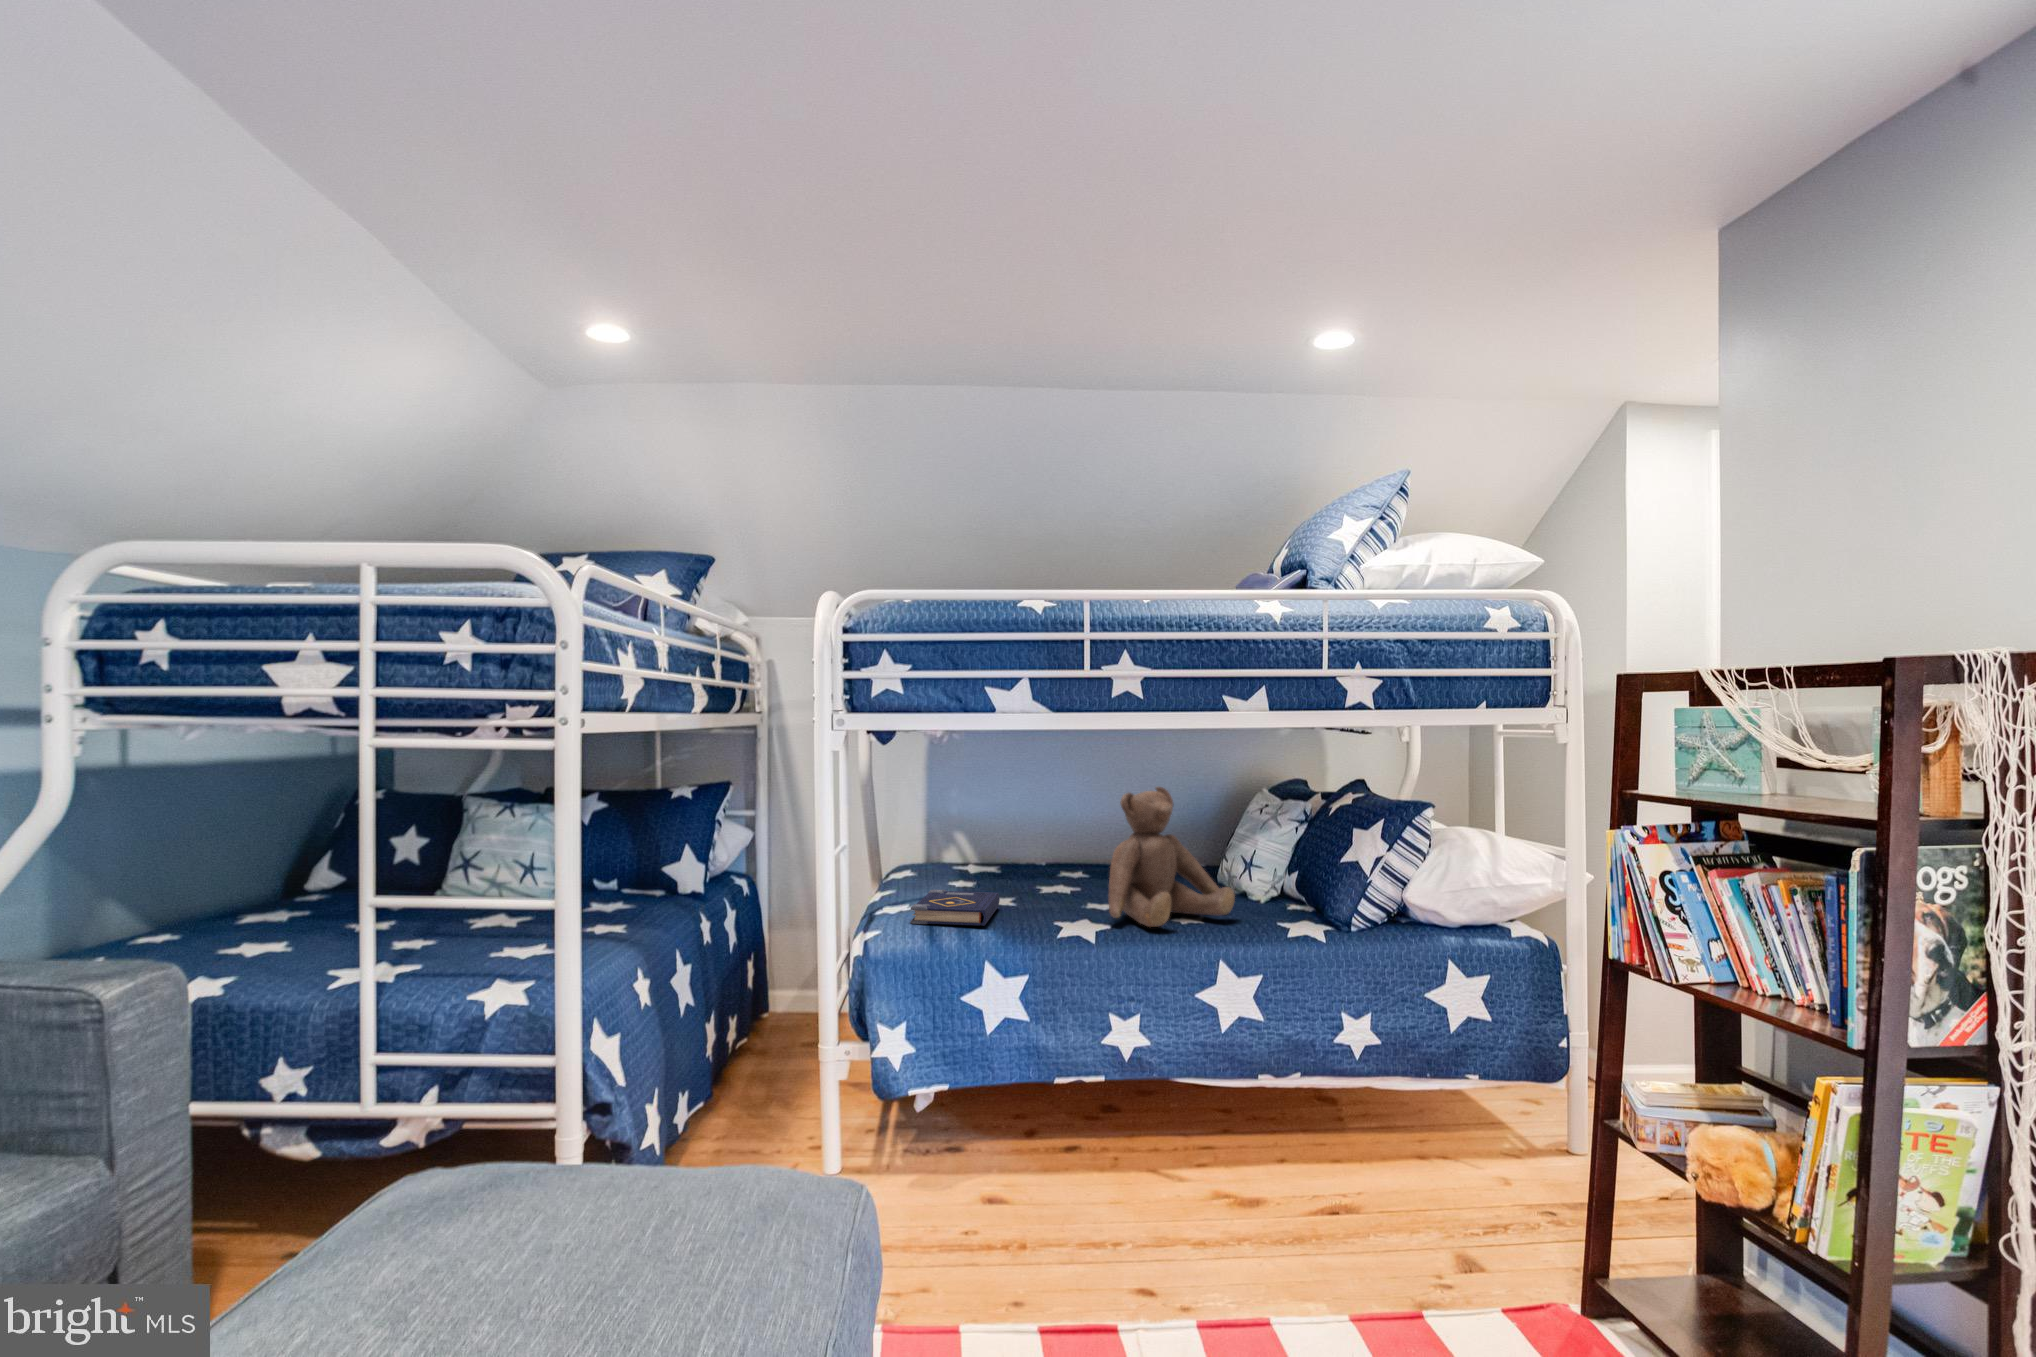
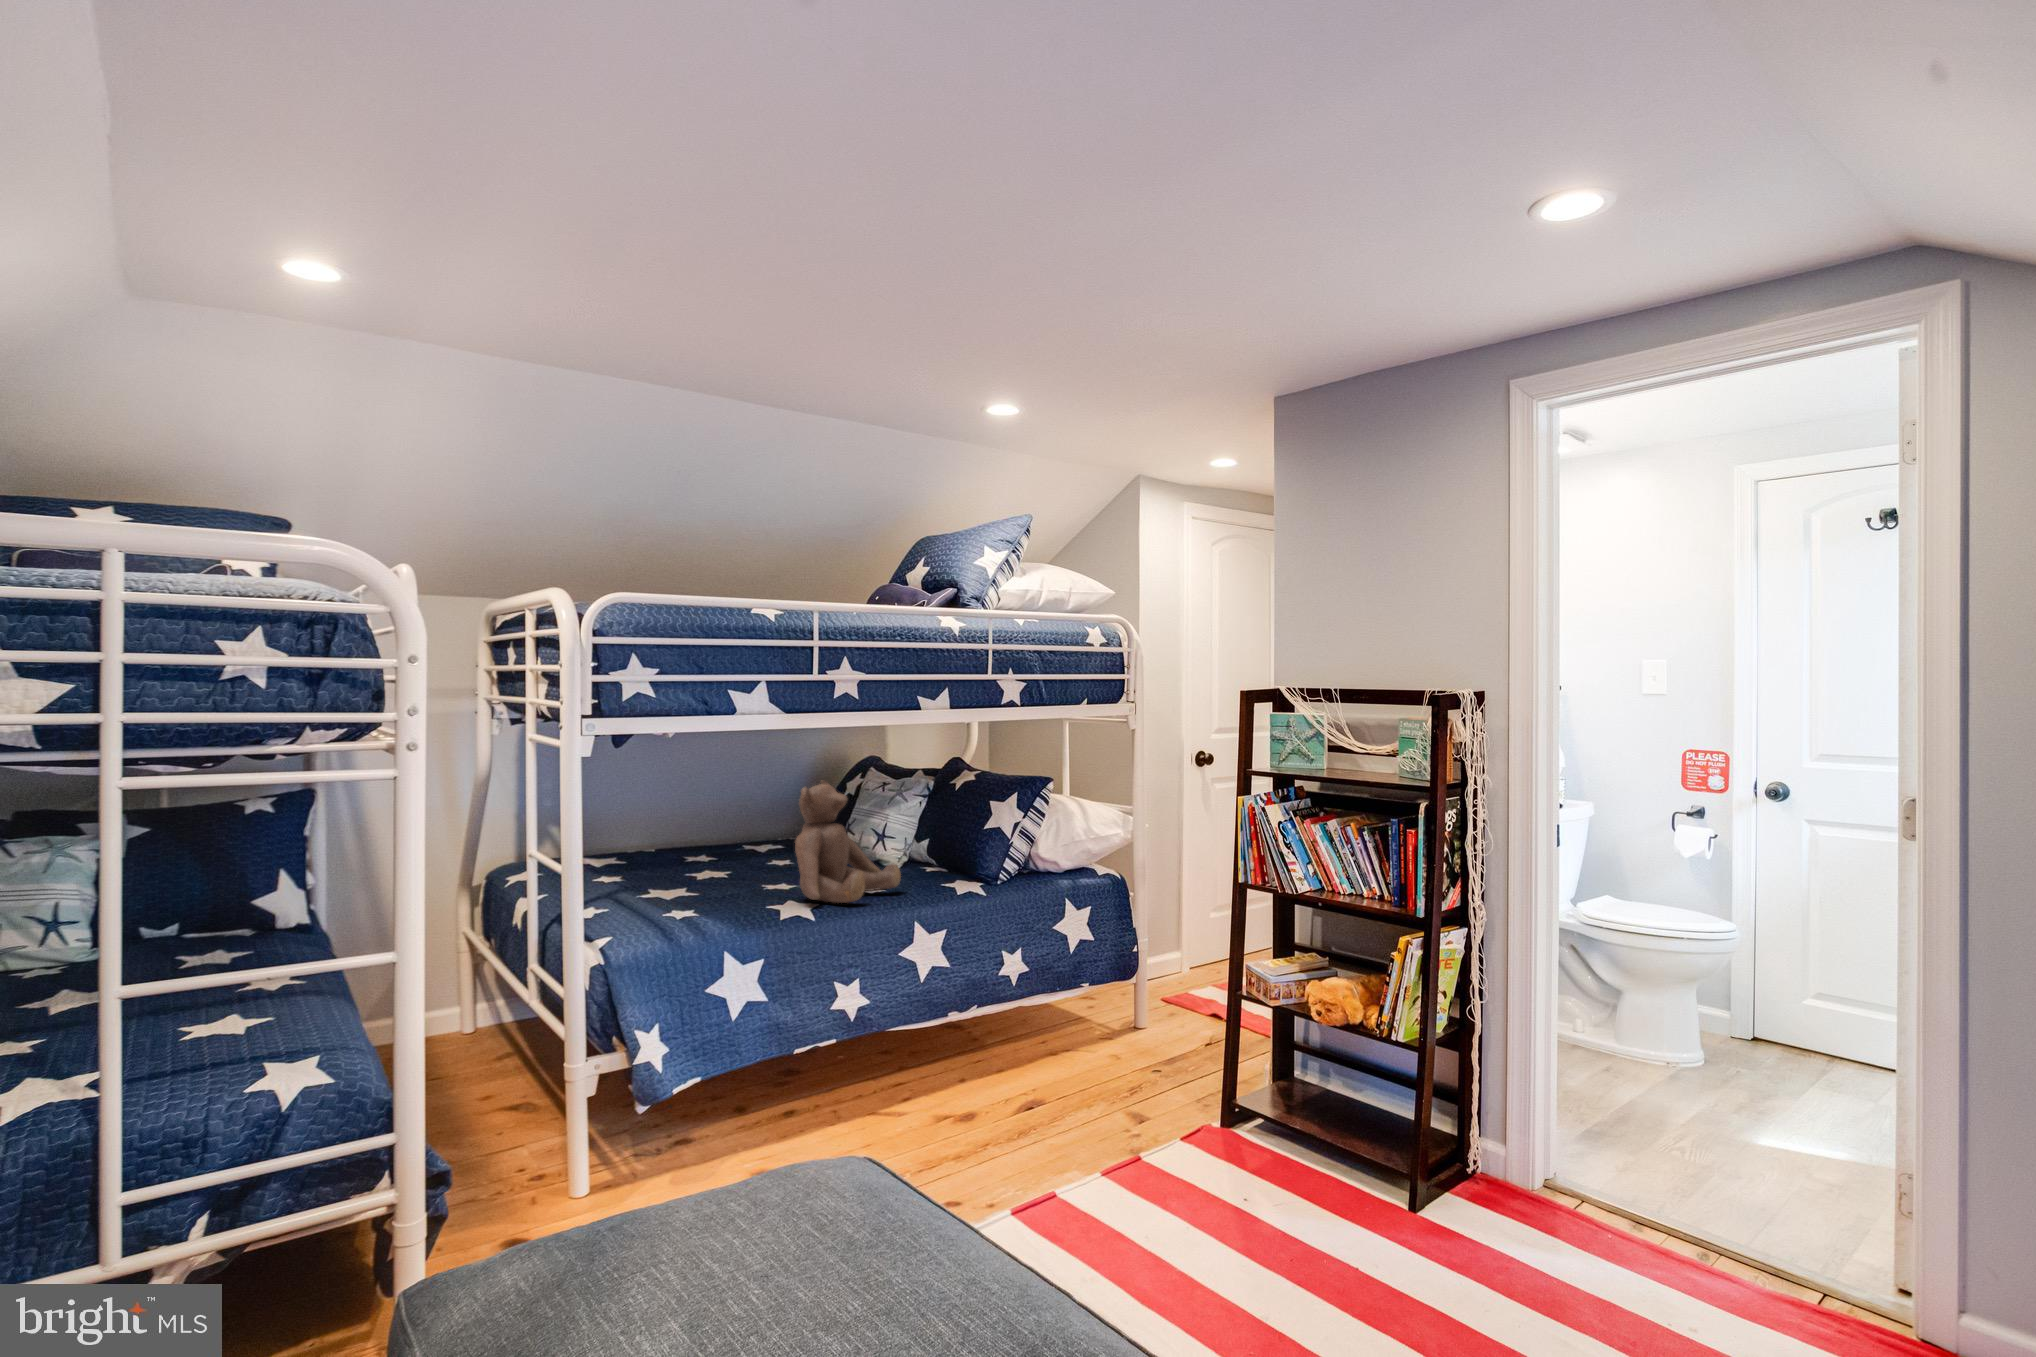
book: present [910,890,1000,926] -> none [614,894,709,927]

